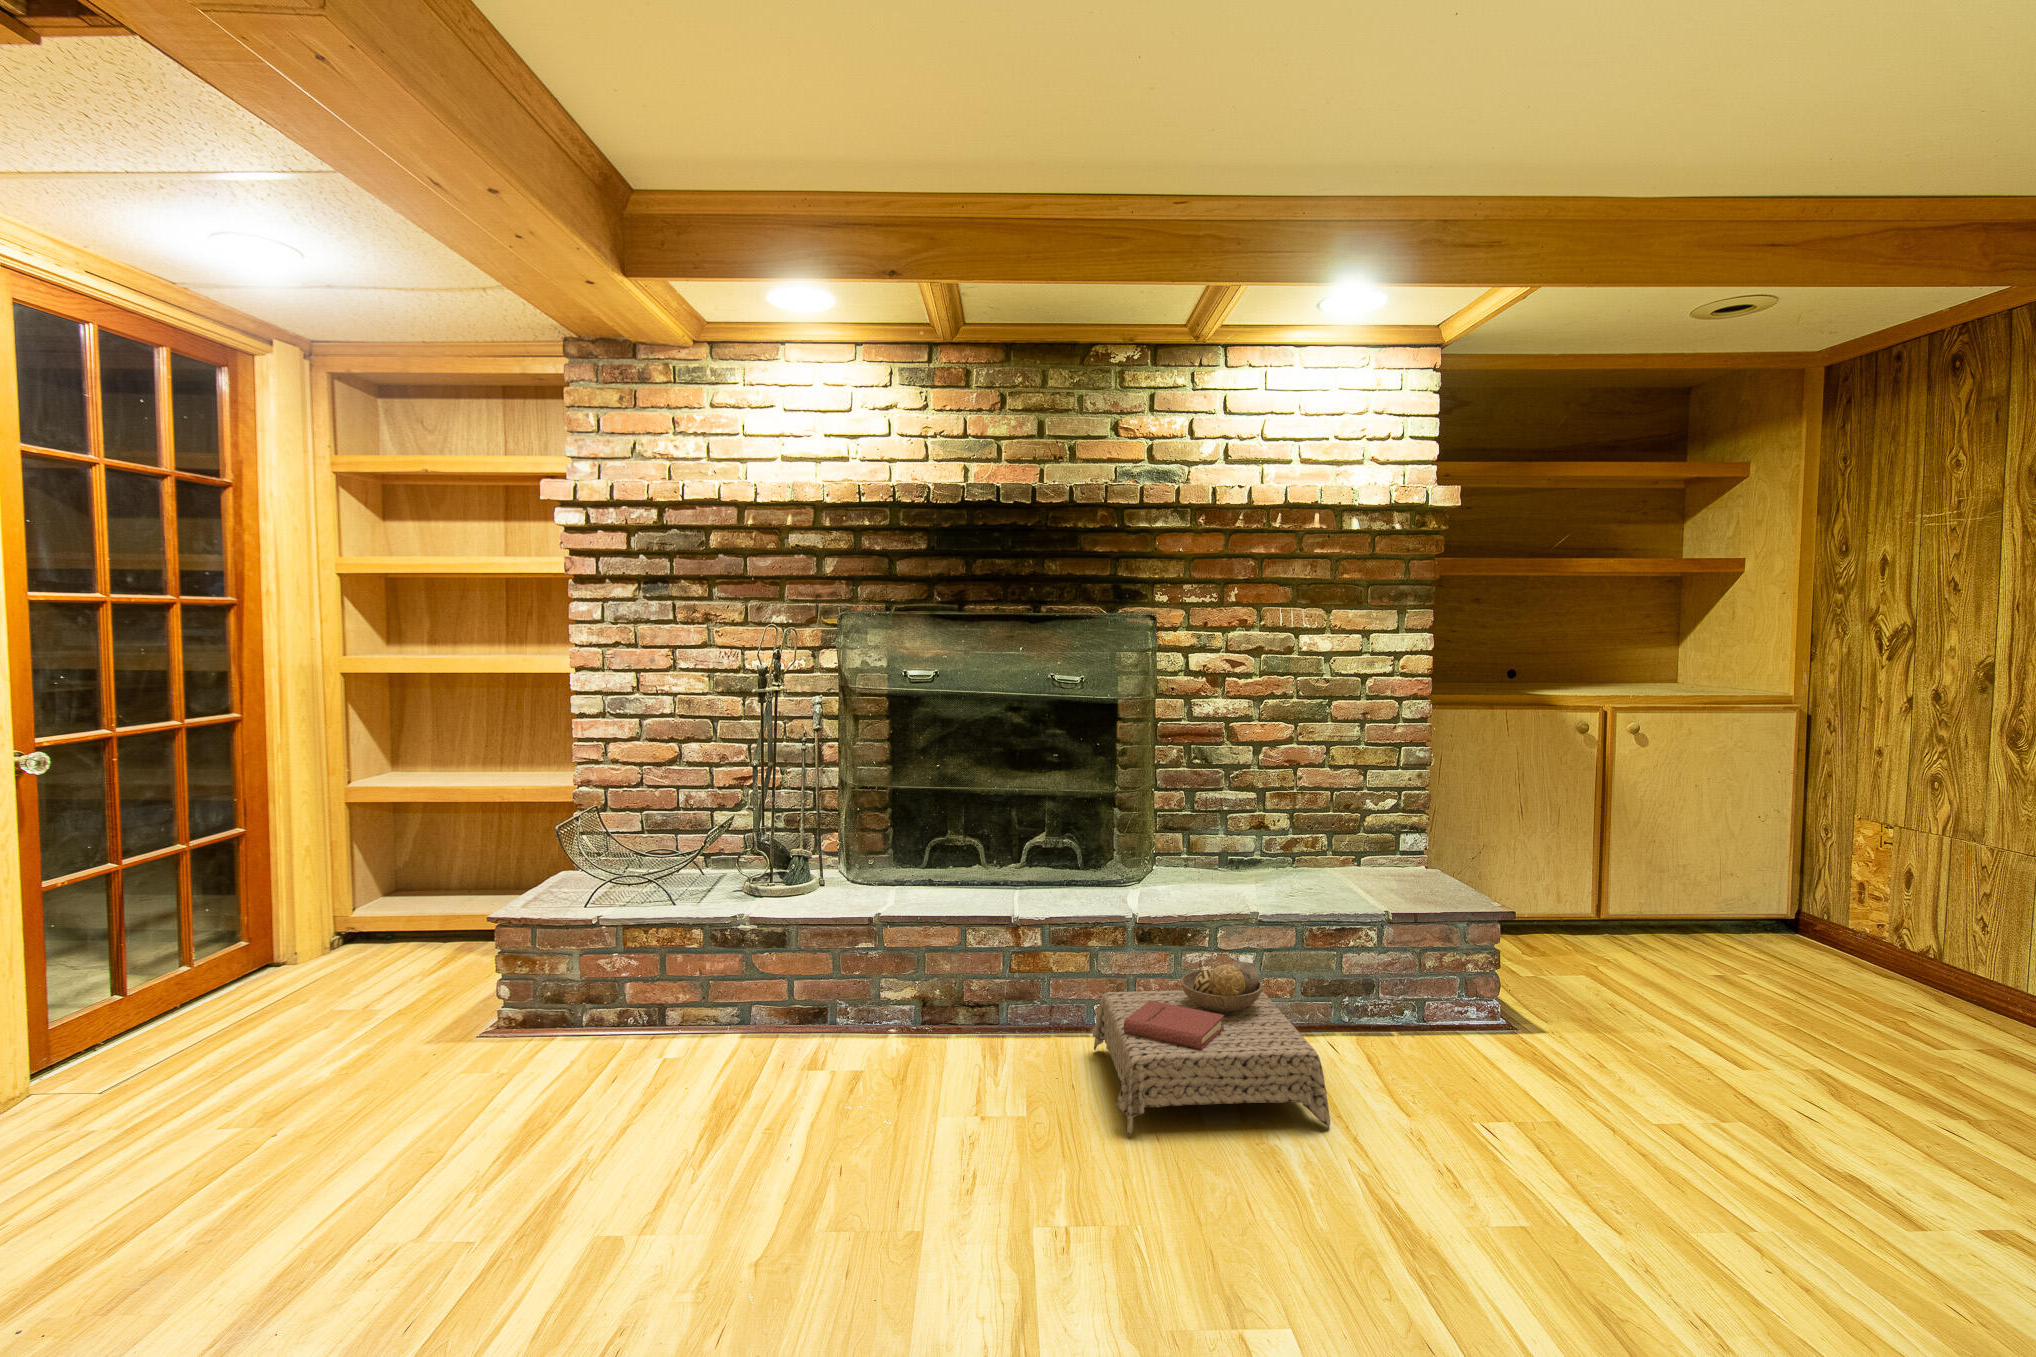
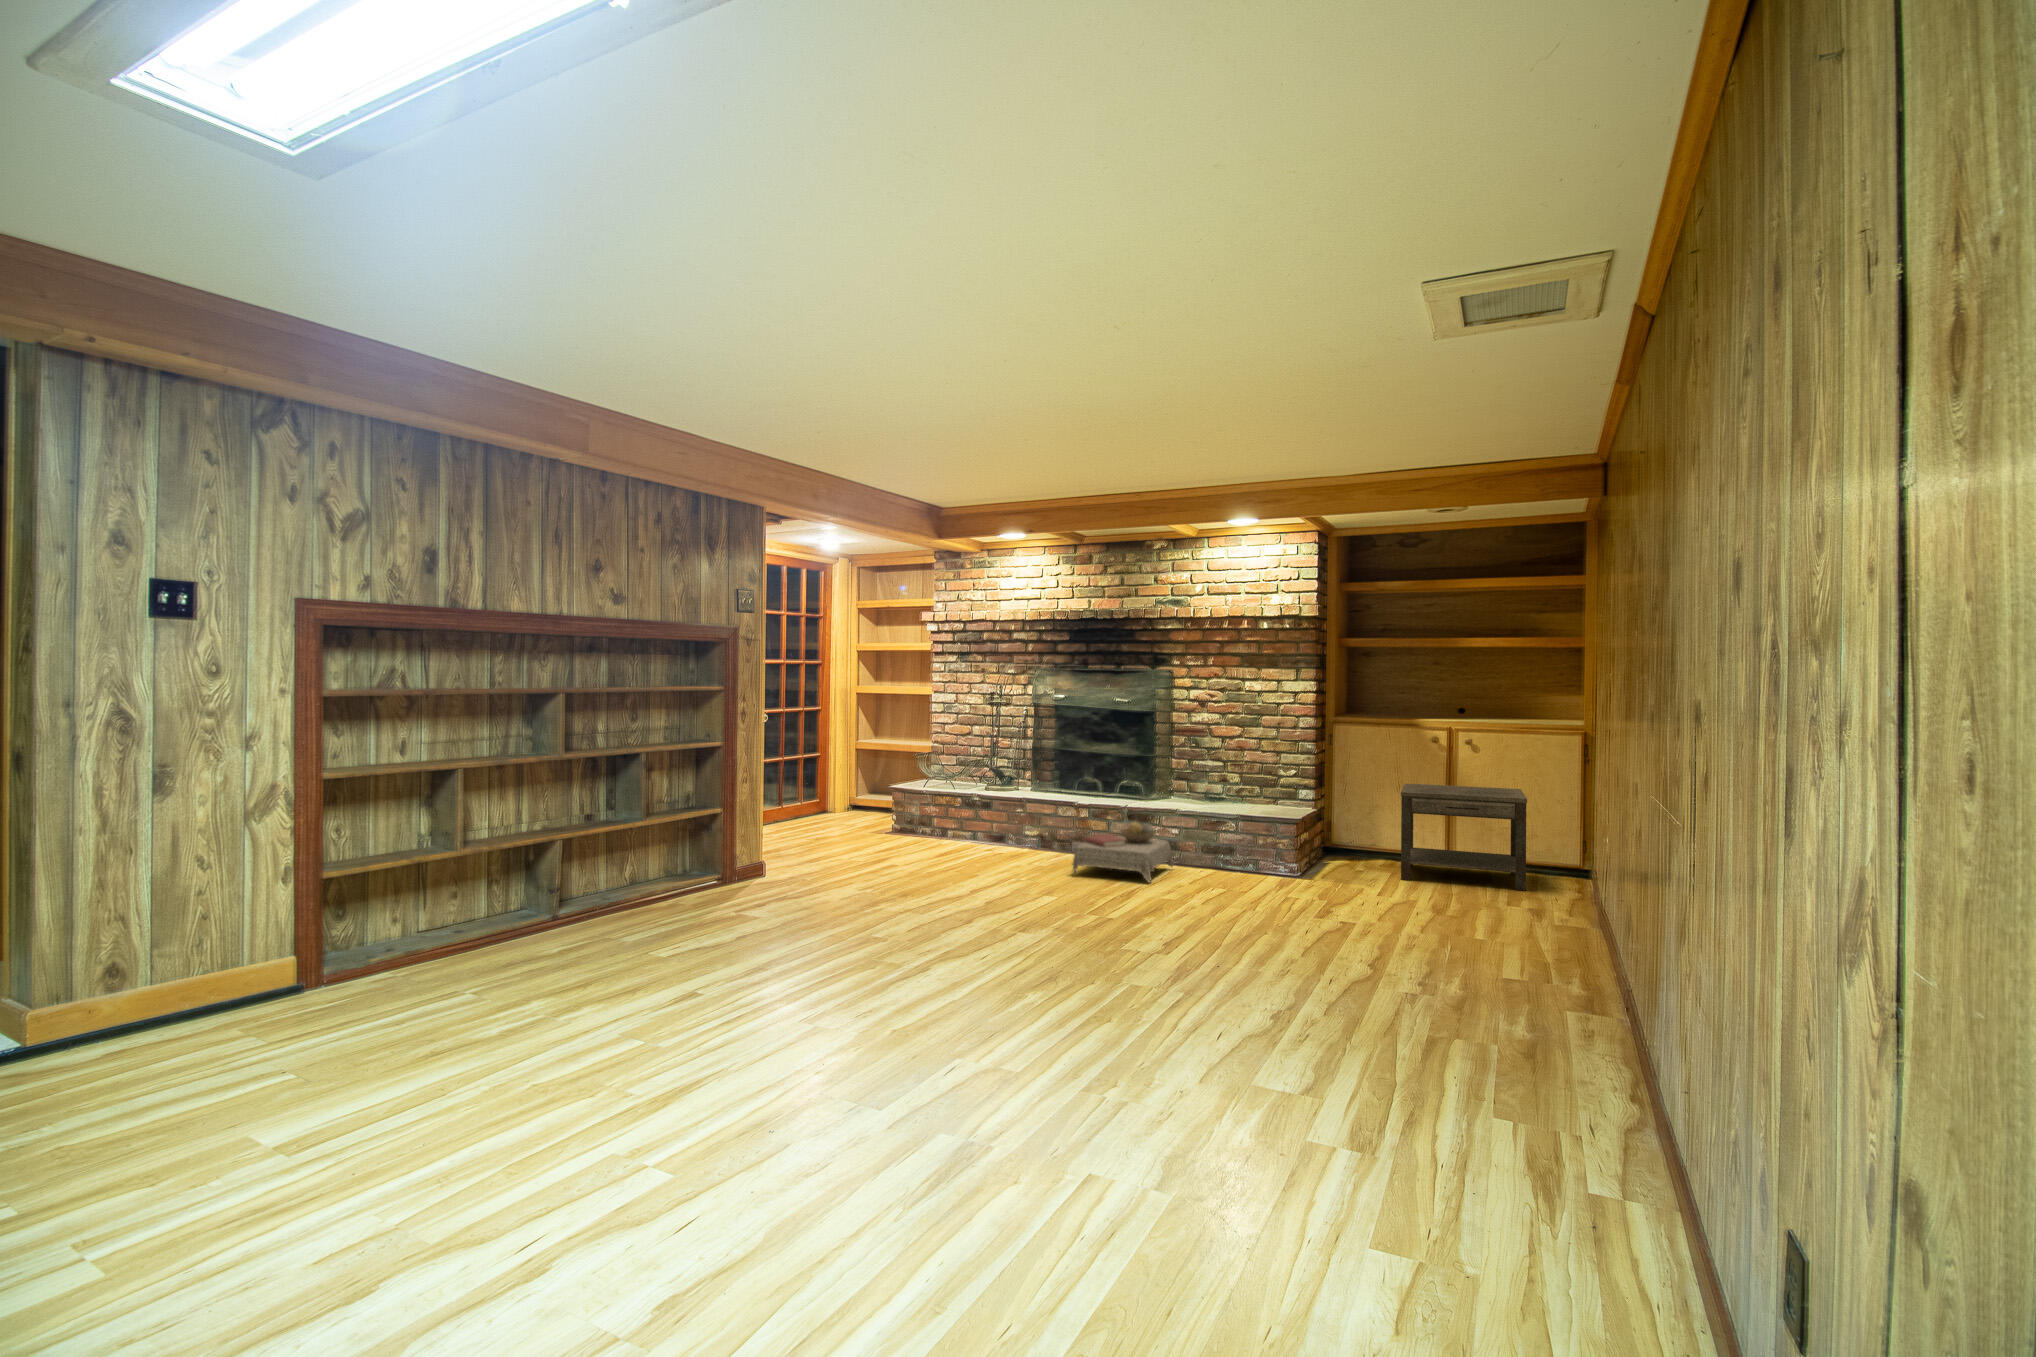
side table: none [1534,804,1827,994] -> present [1401,783,1527,891]

